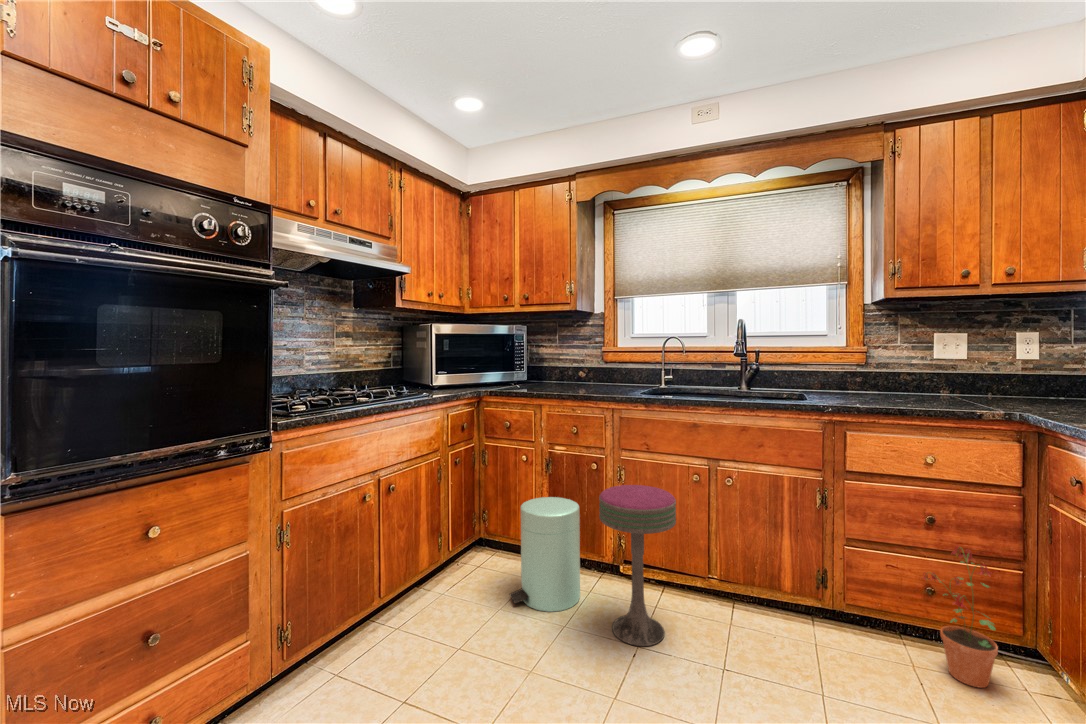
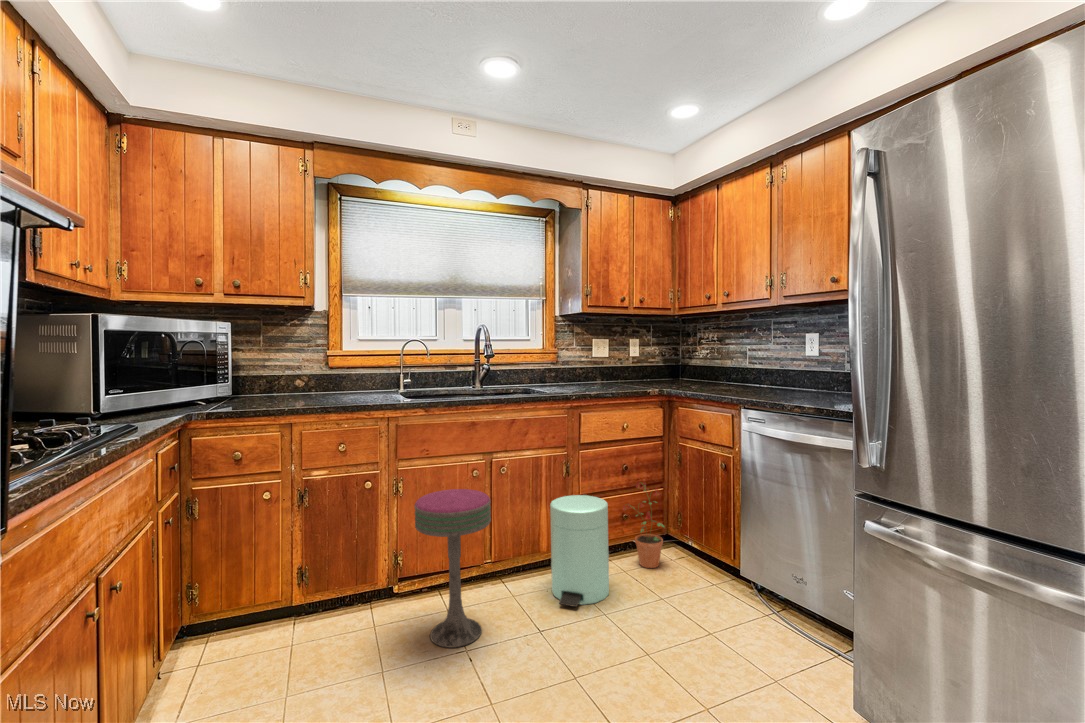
trash can: present [510,497,580,612] -> present [550,495,609,607]

